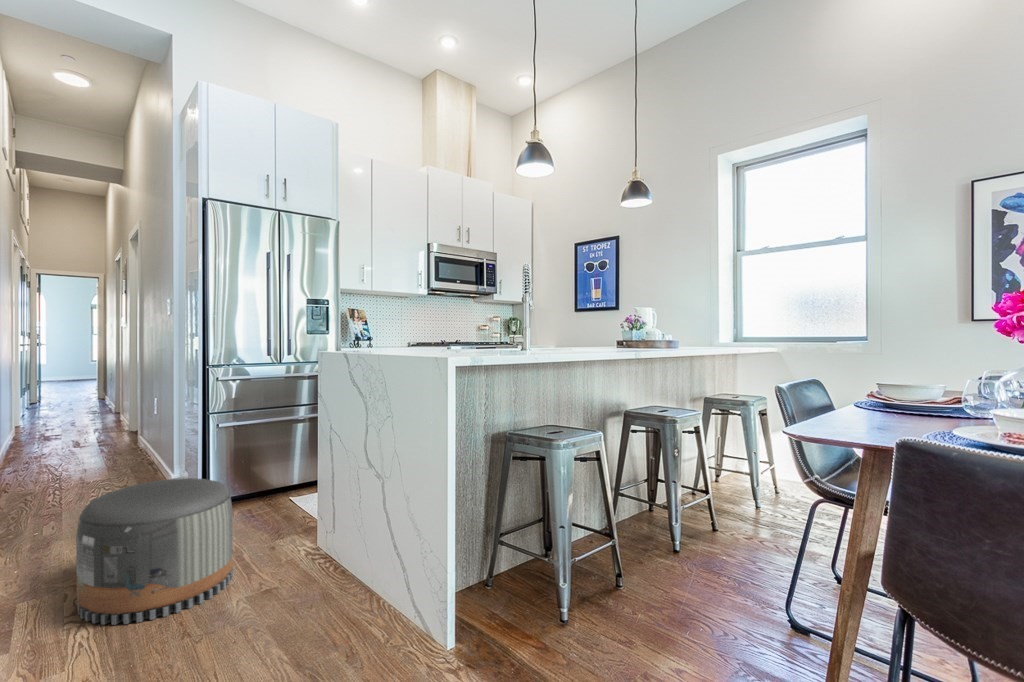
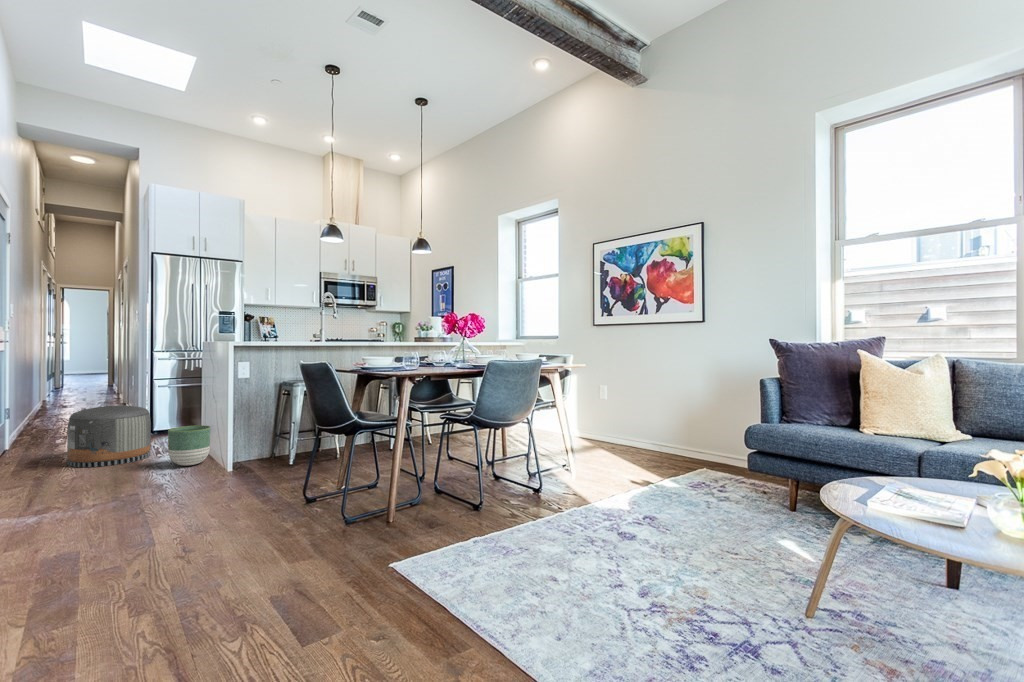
planter: none [291,523,369,616] -> present [168,425,211,466]

